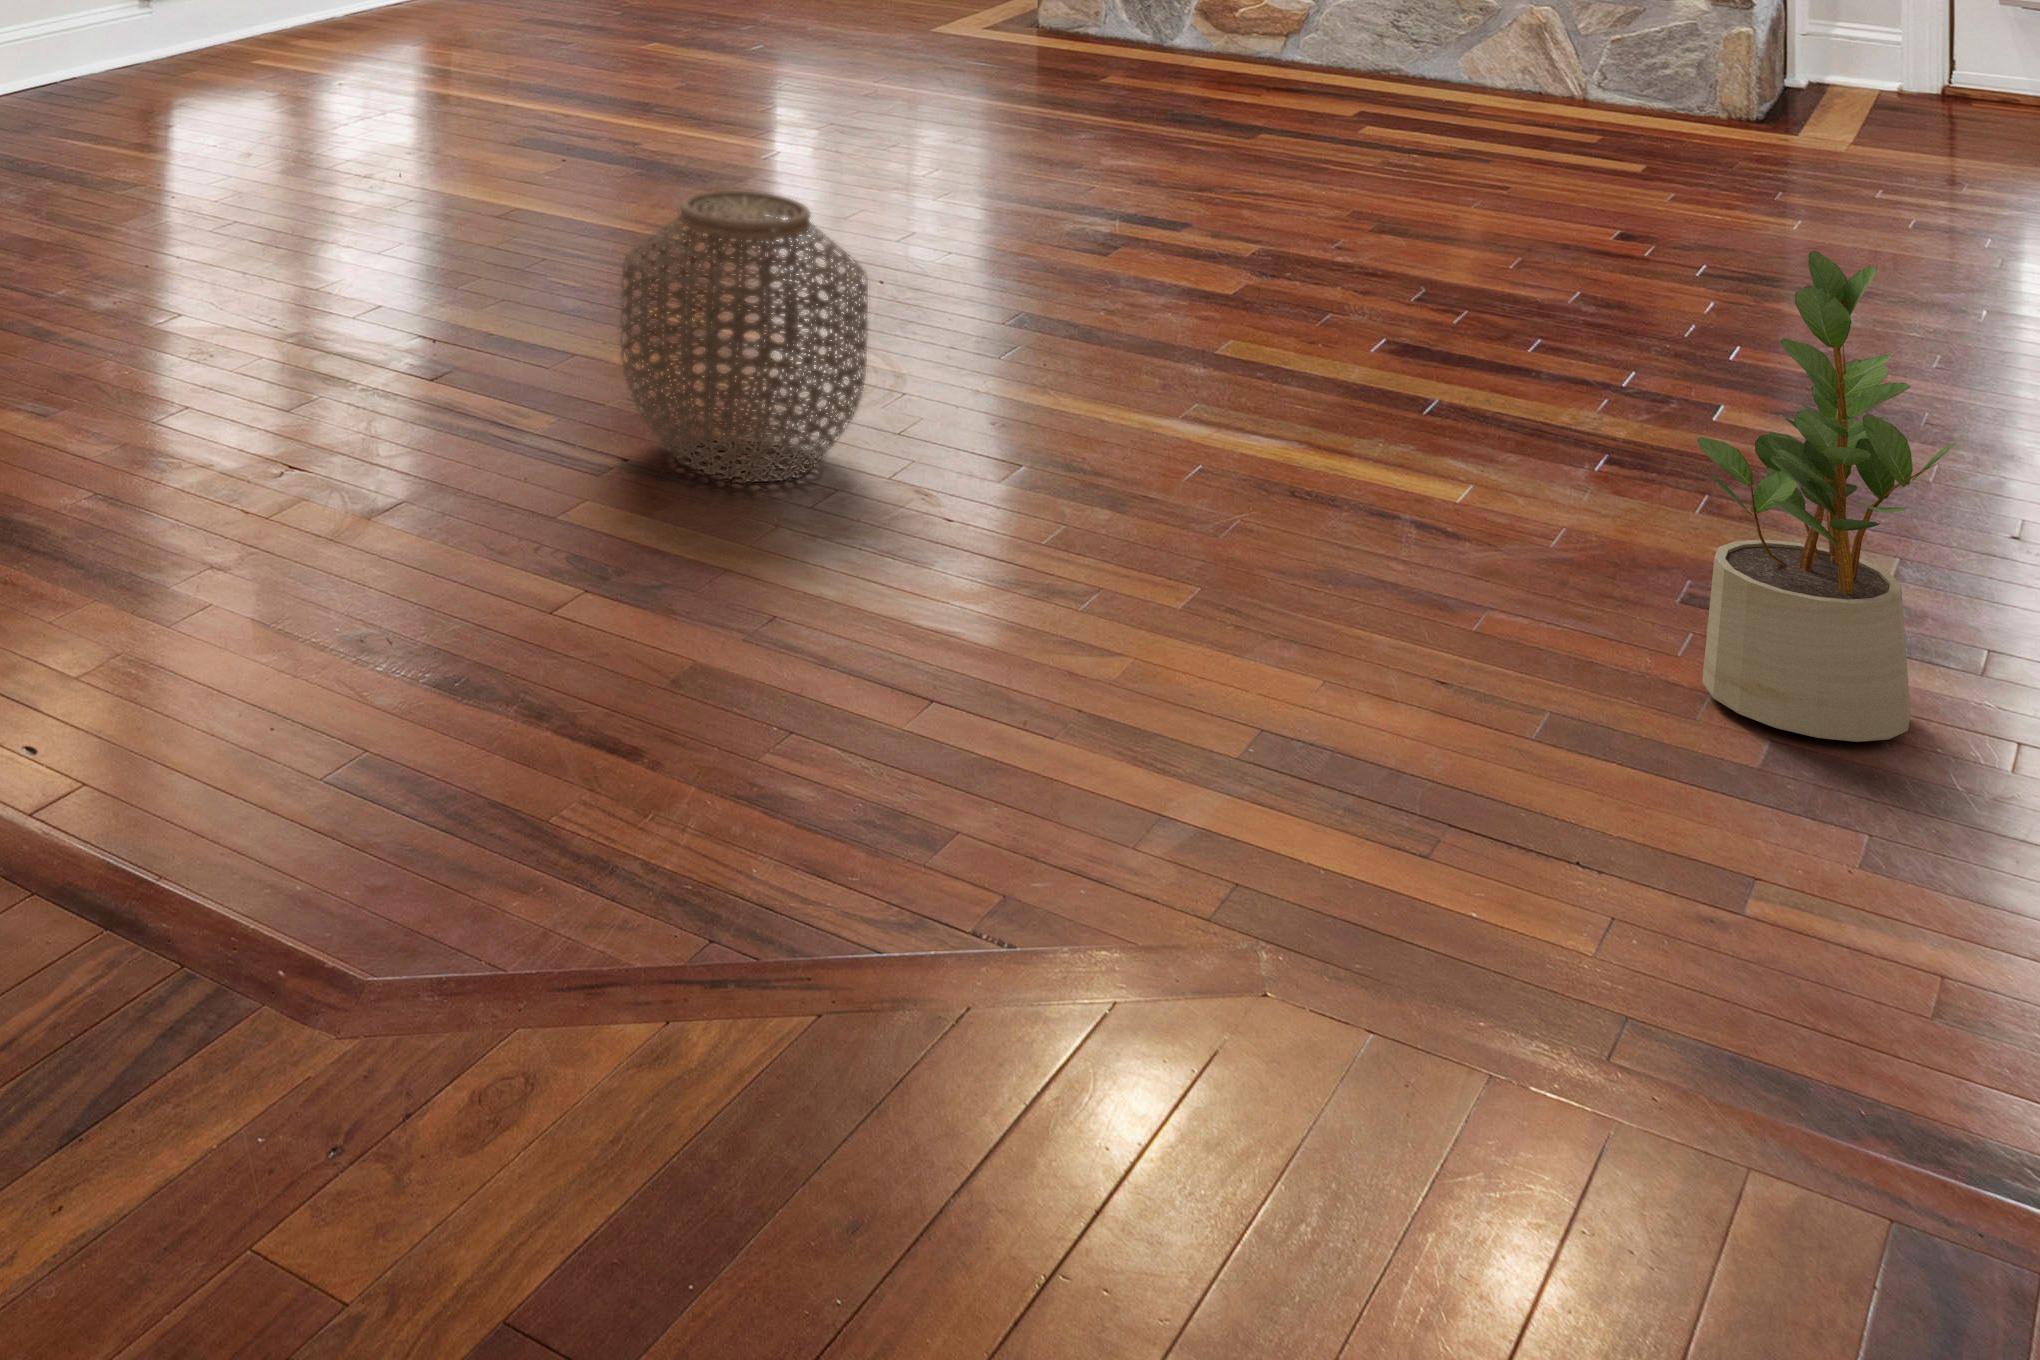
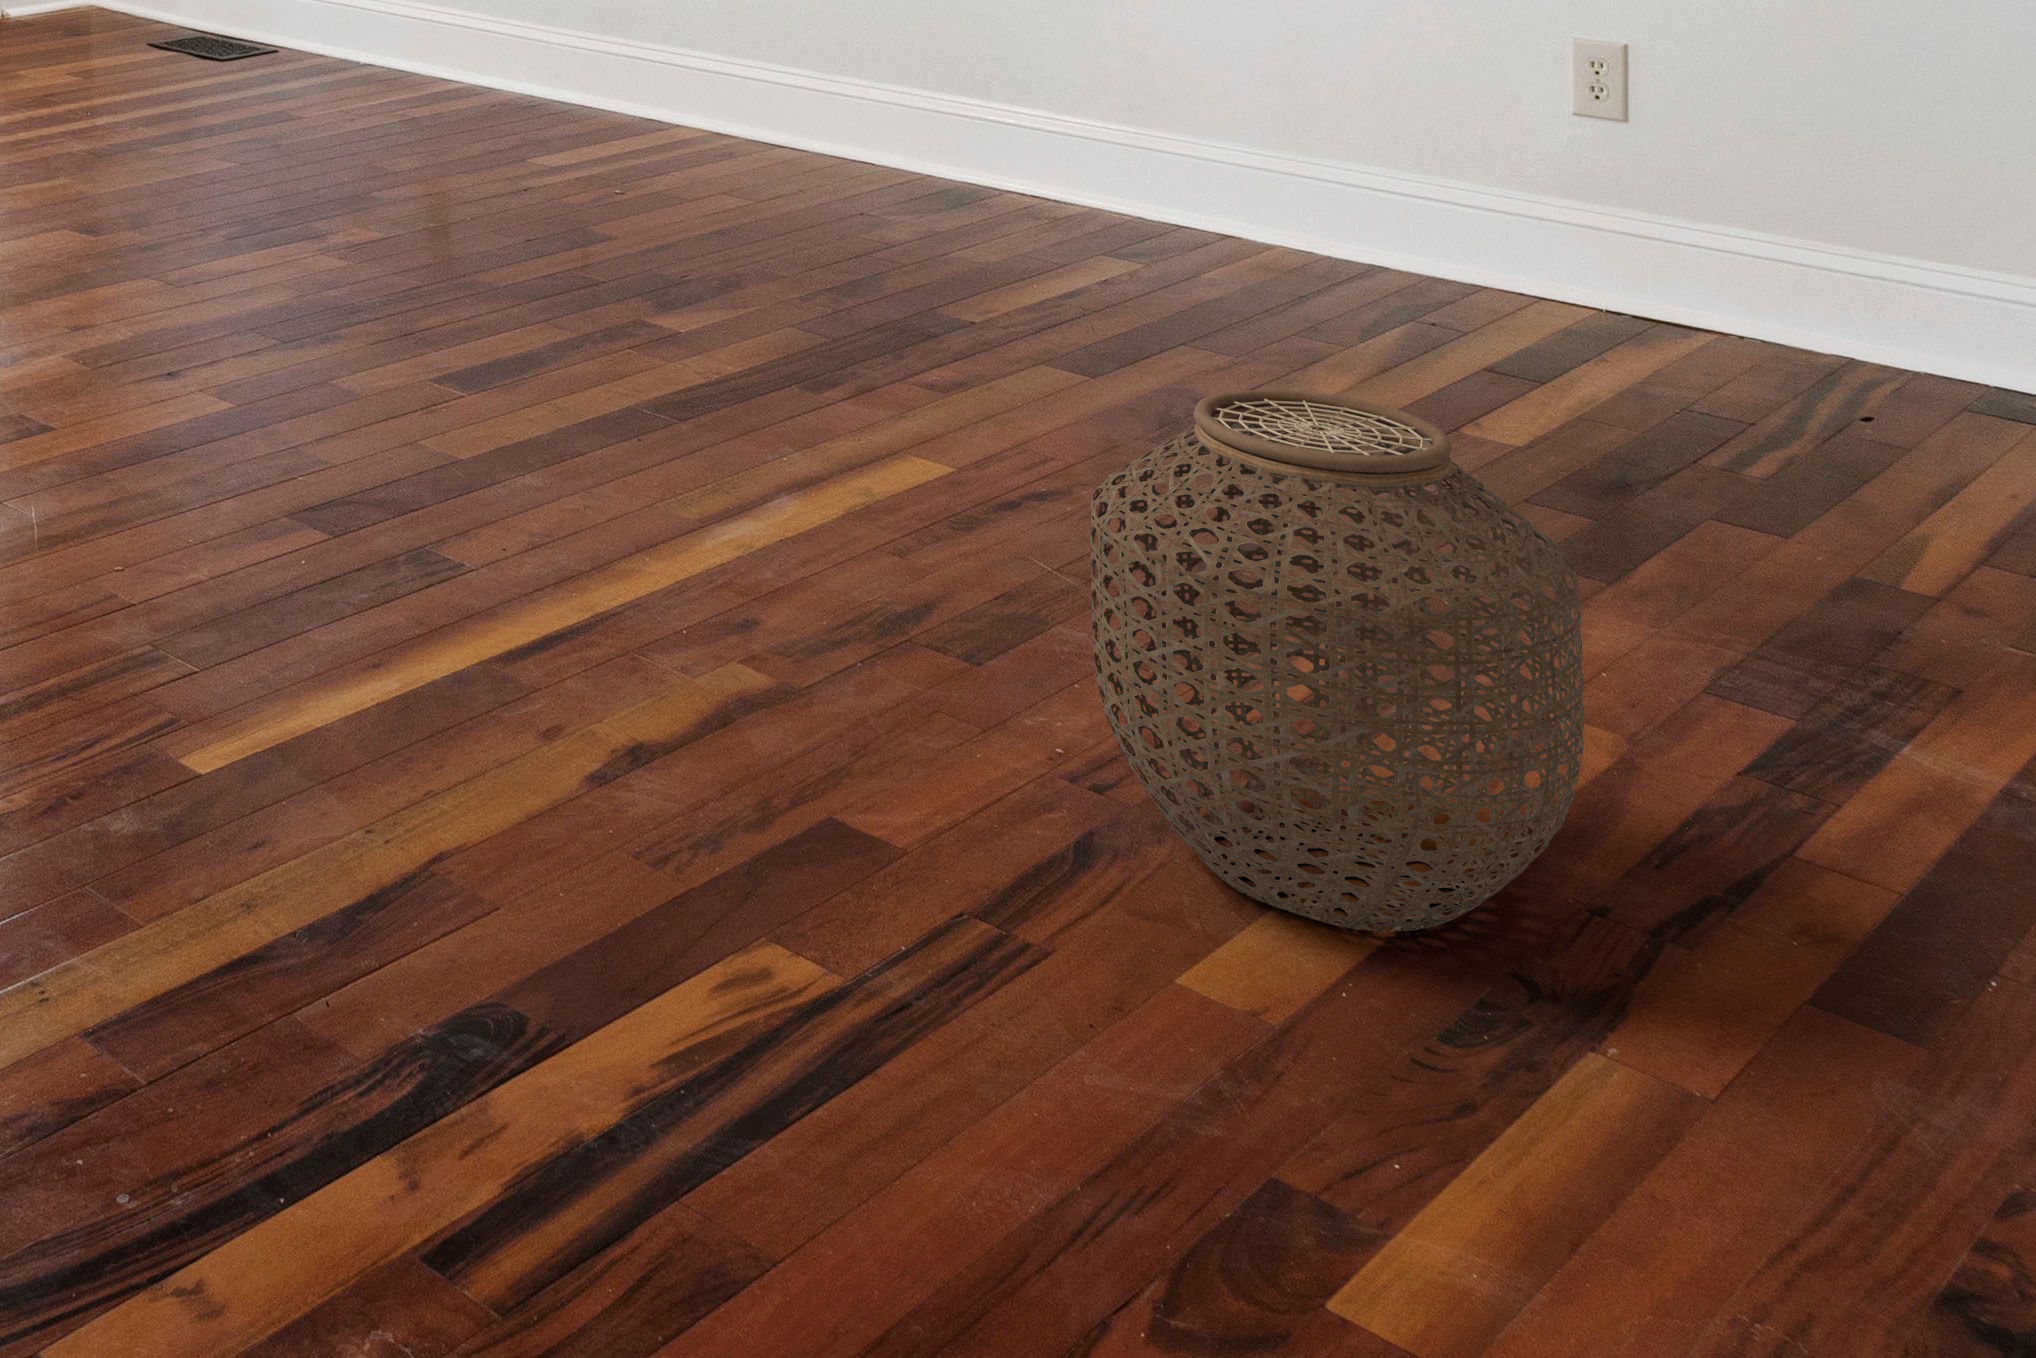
potted plant: present [1697,251,1956,742] -> none [1579,42,1872,505]

